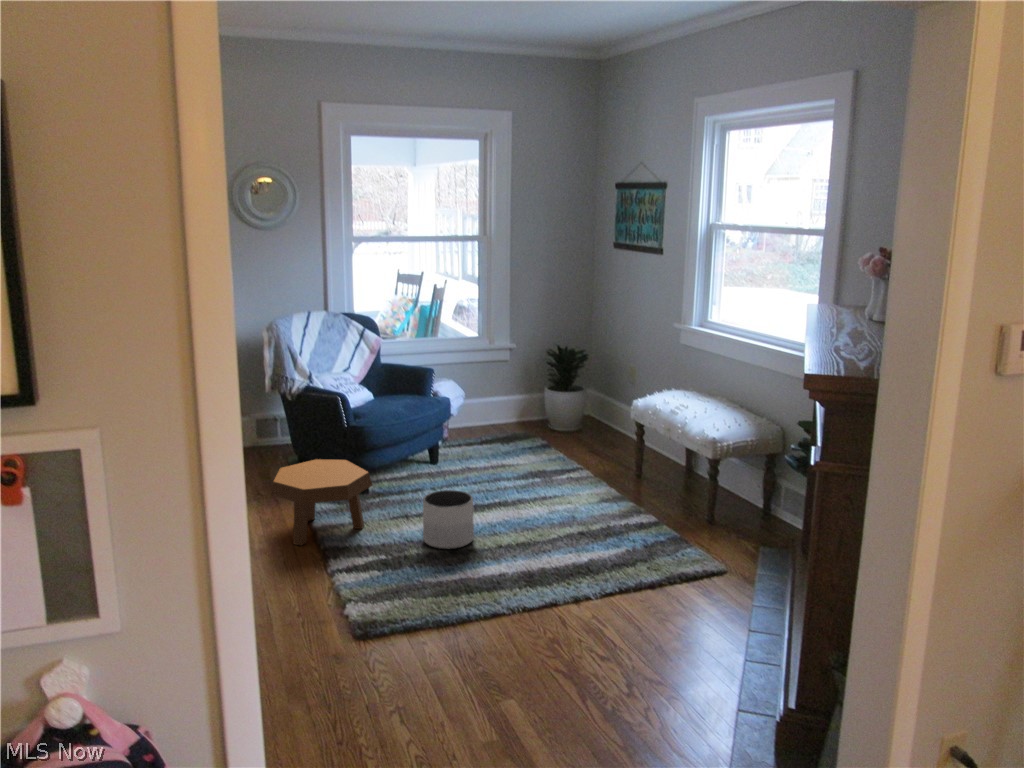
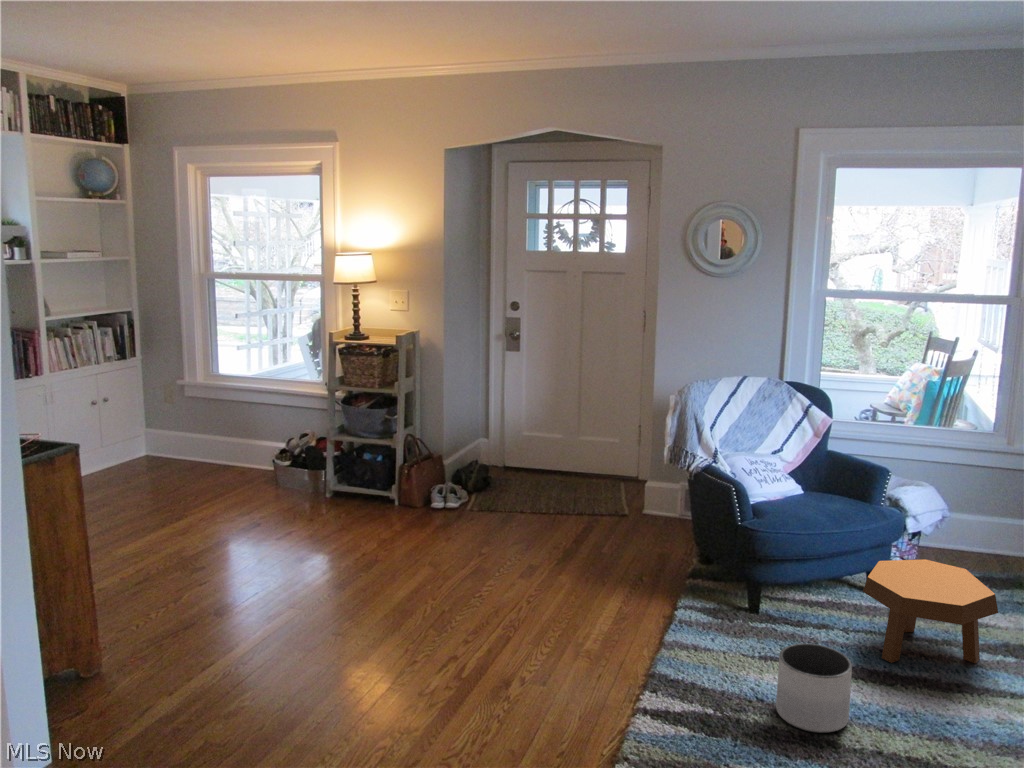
footstool: present [271,459,372,545] -> present [863,559,998,663]

